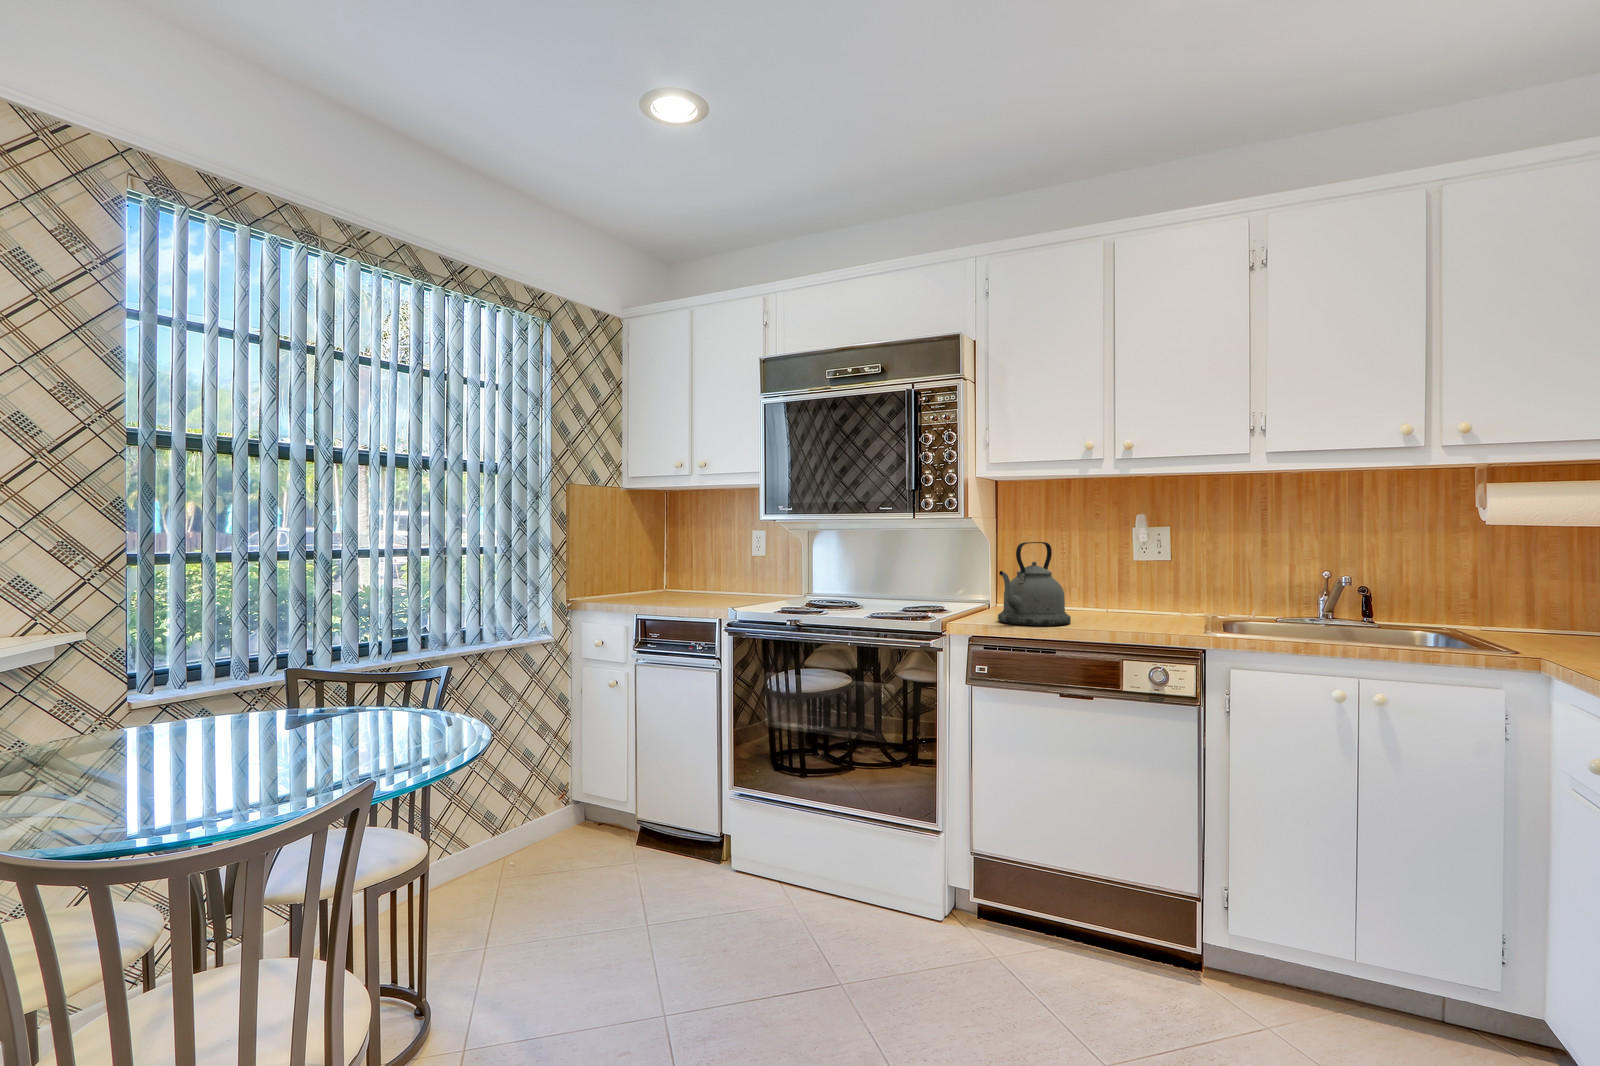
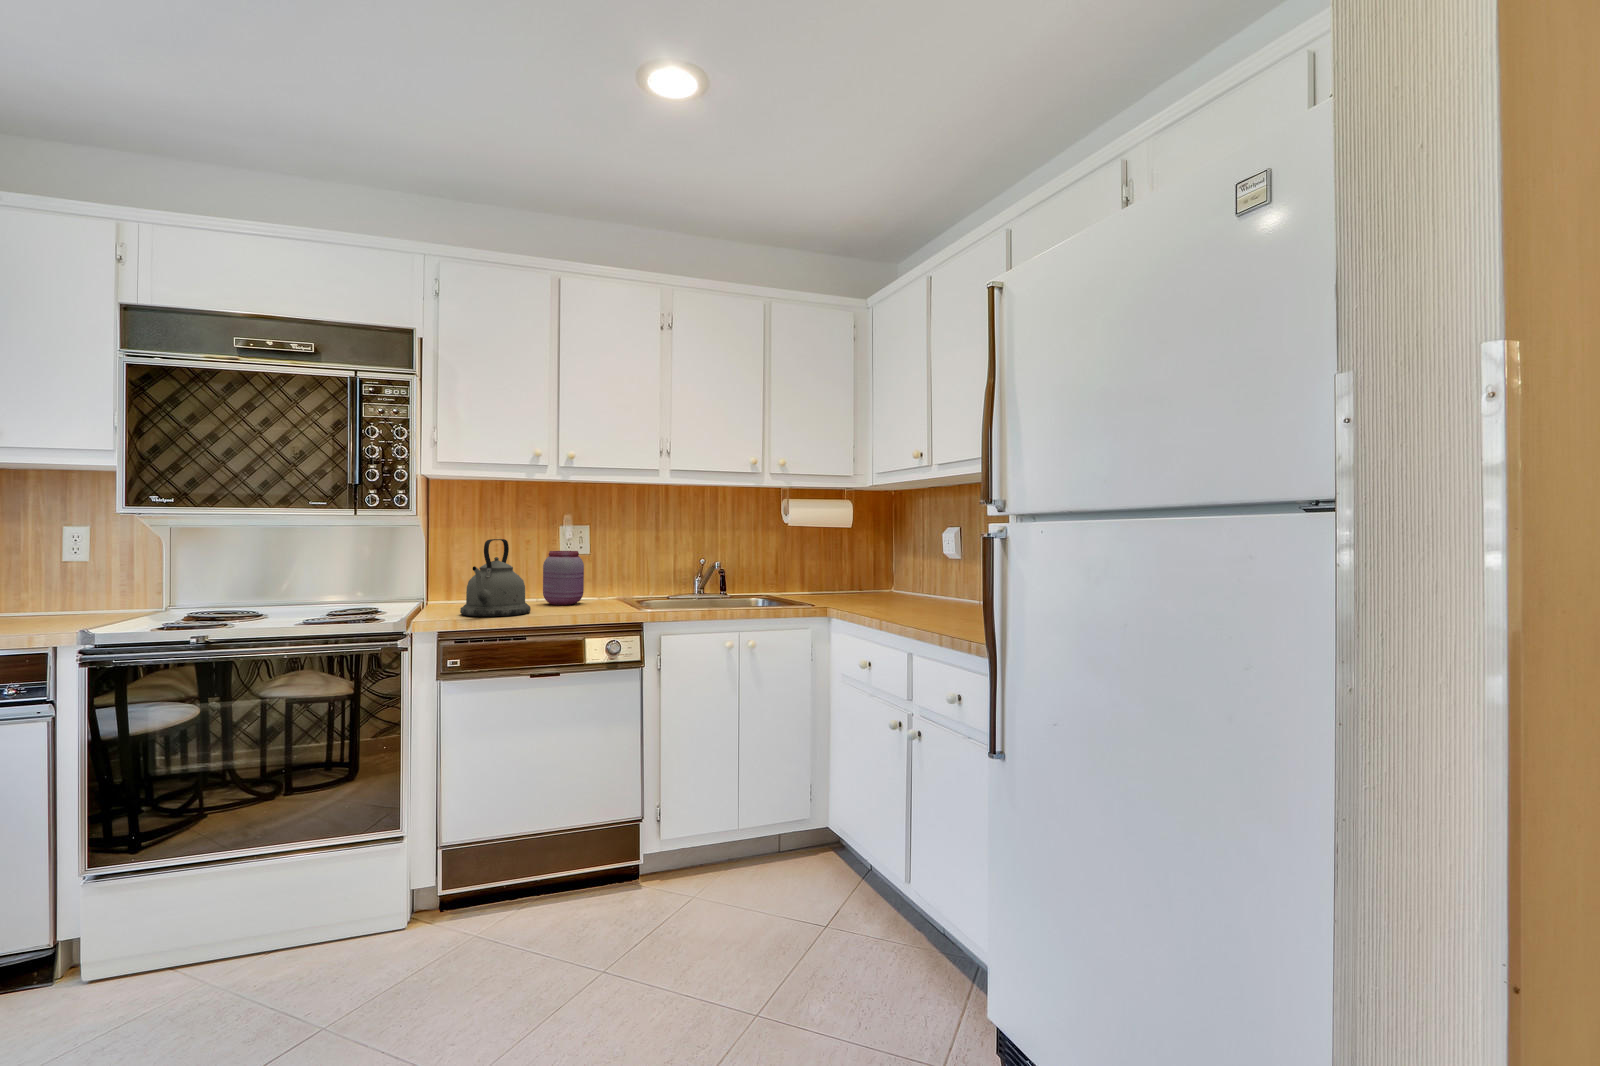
jar: none [1099,556,1148,619] -> present [543,551,584,605]

